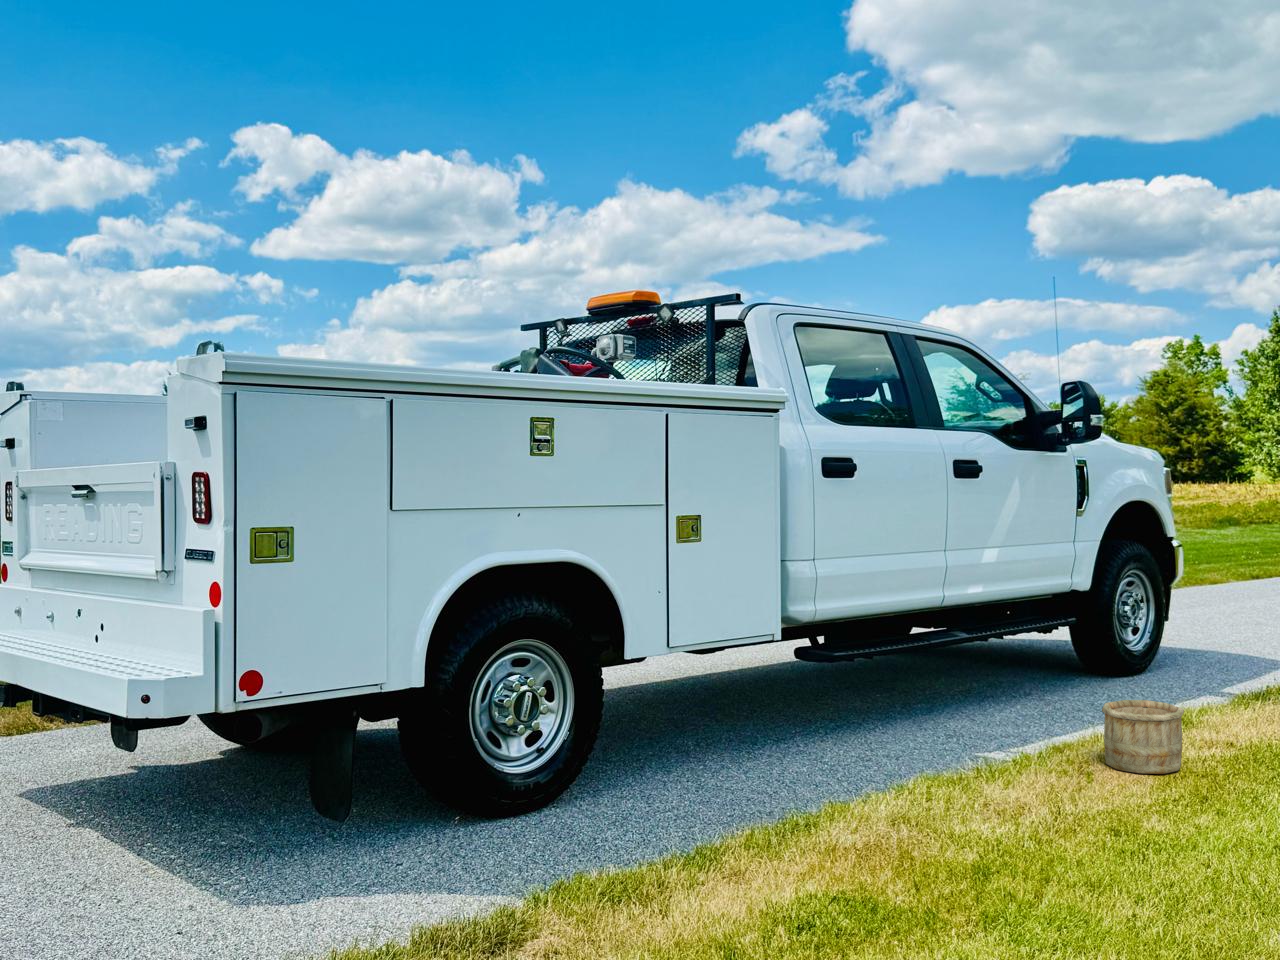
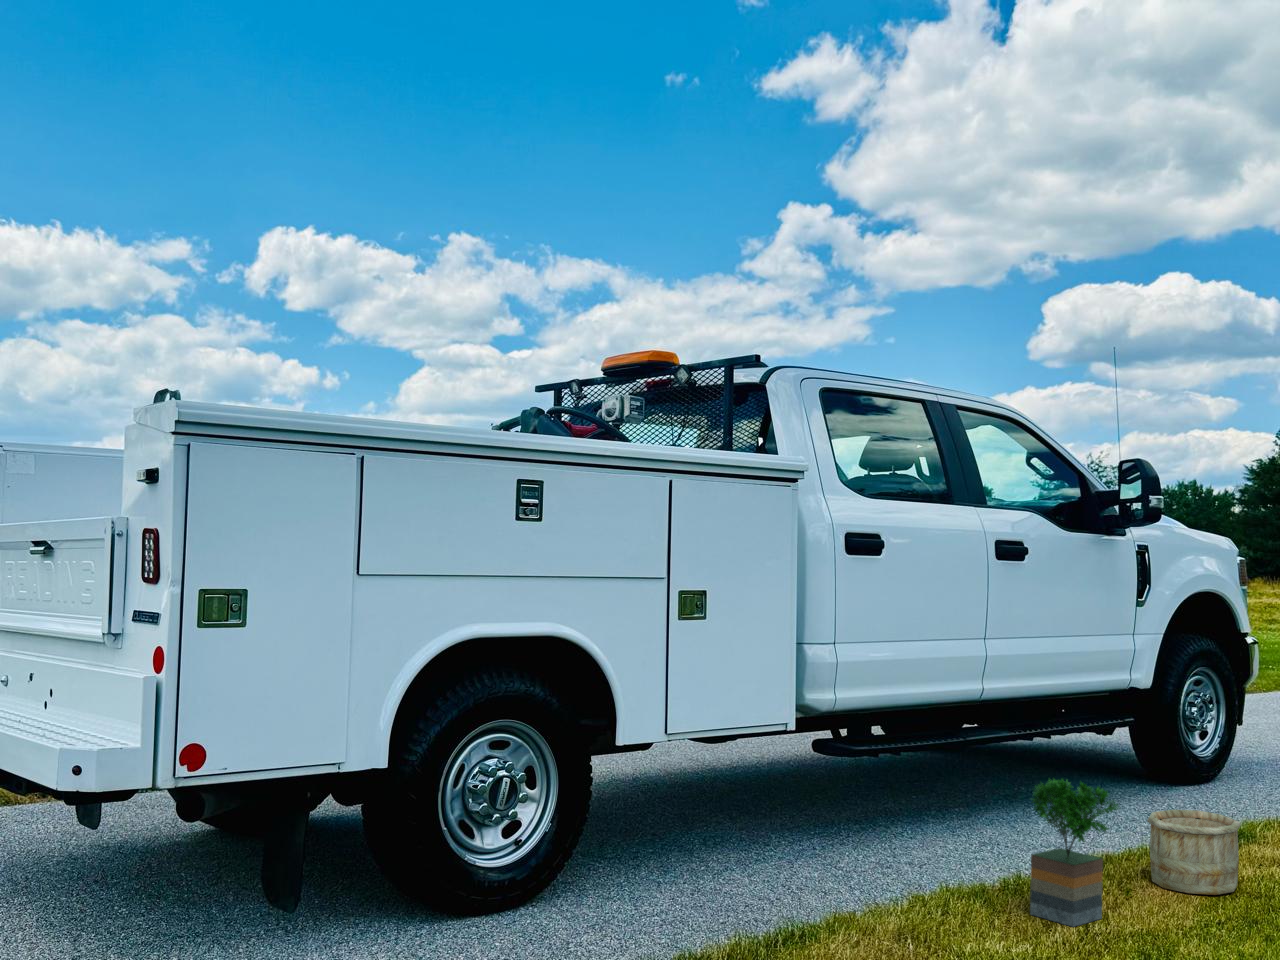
potted tree: none [1002,675,1085,806] -> present [1030,780,1118,927]

